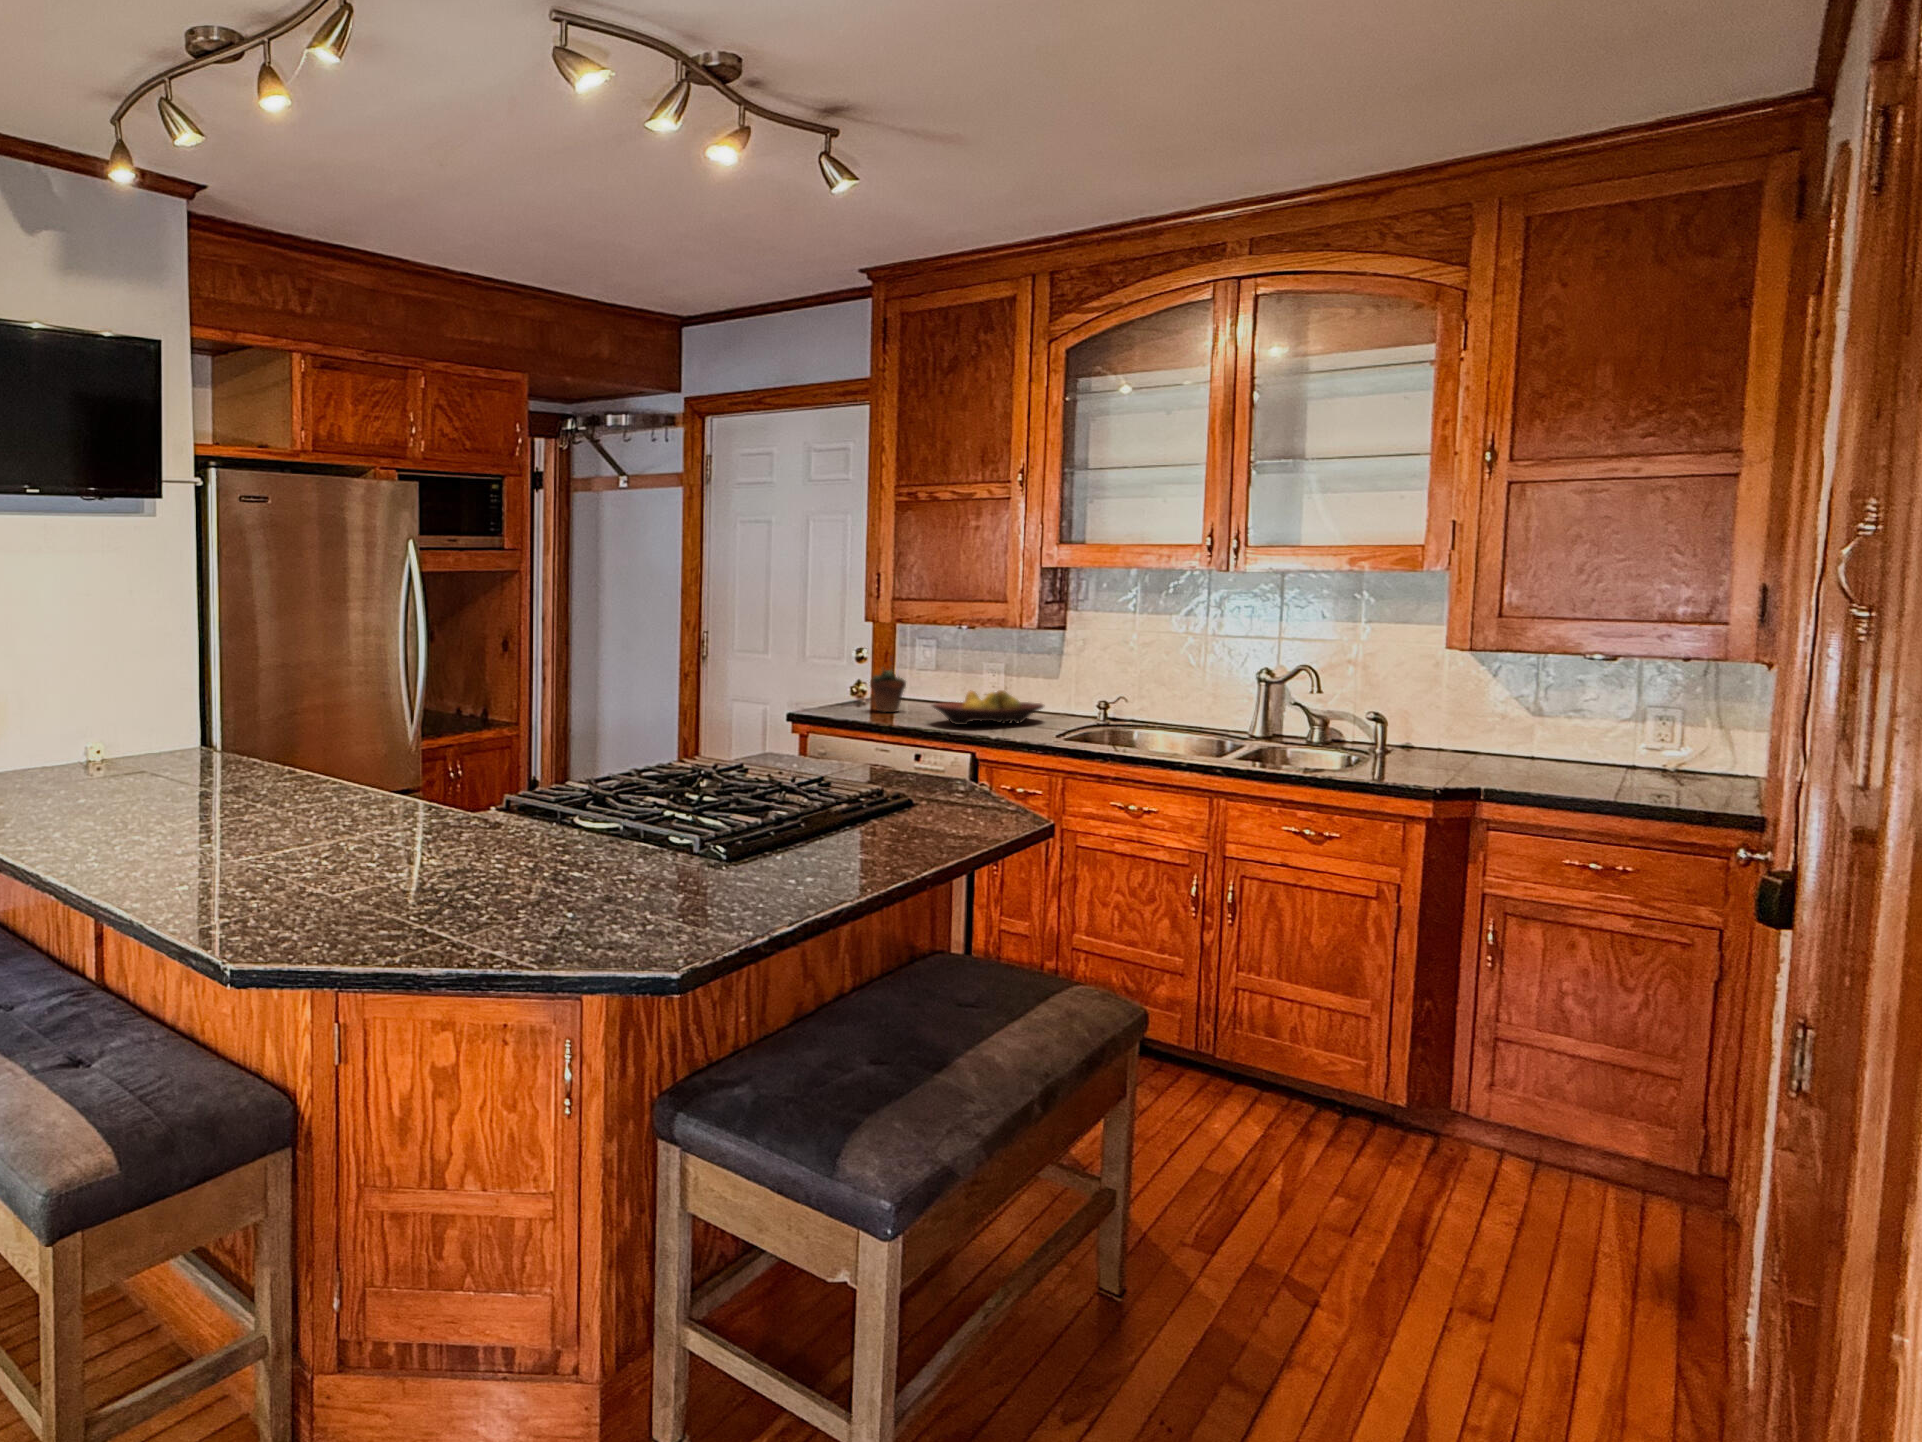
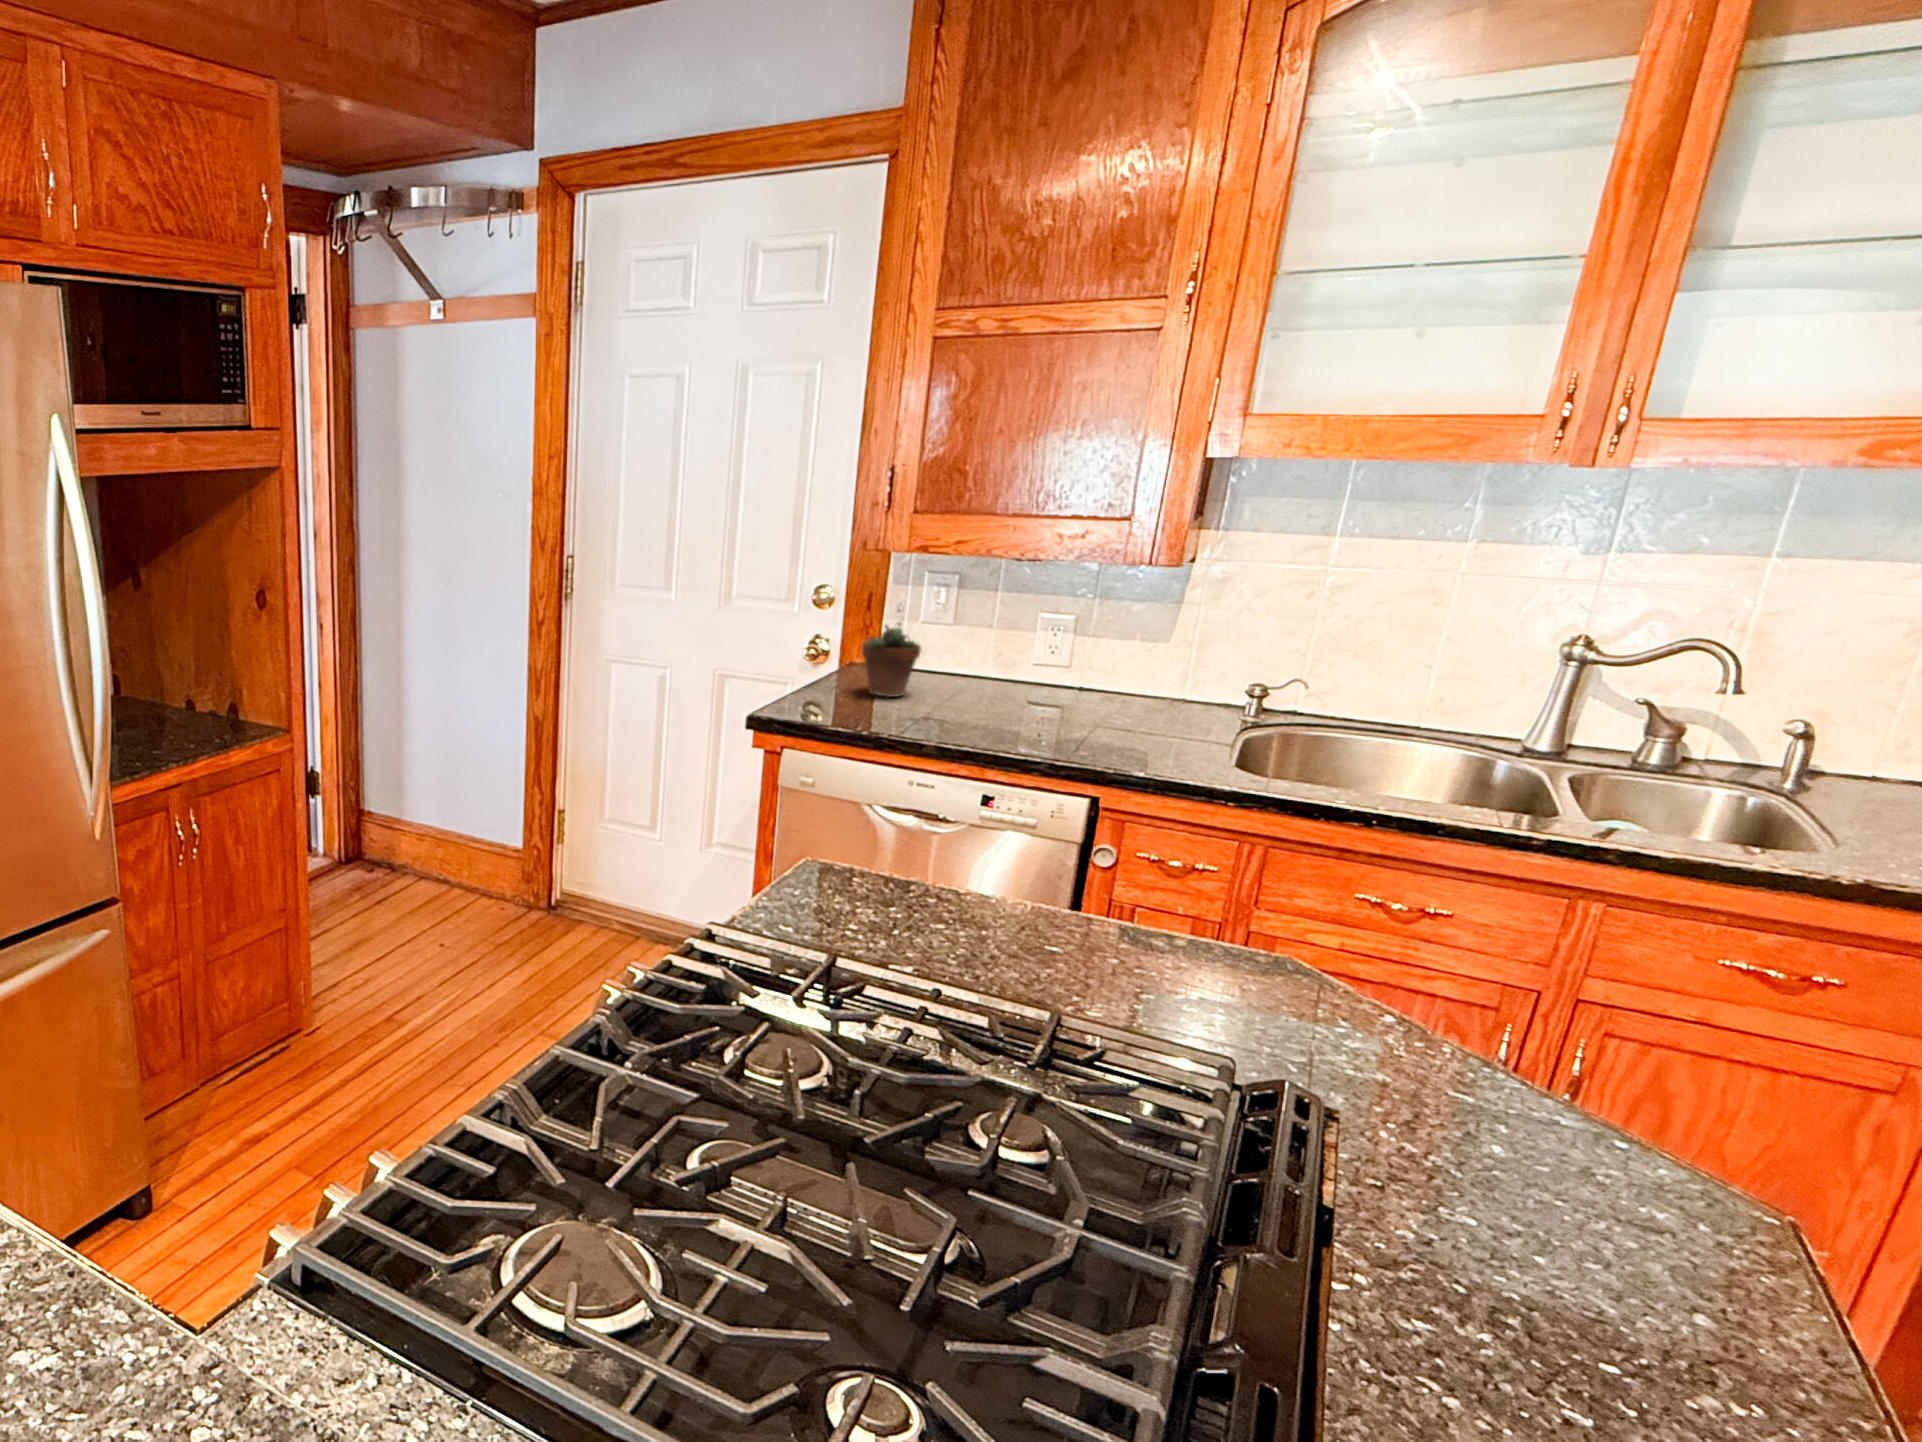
fruit bowl: present [932,690,1044,725] -> none [990,668,1166,735]

